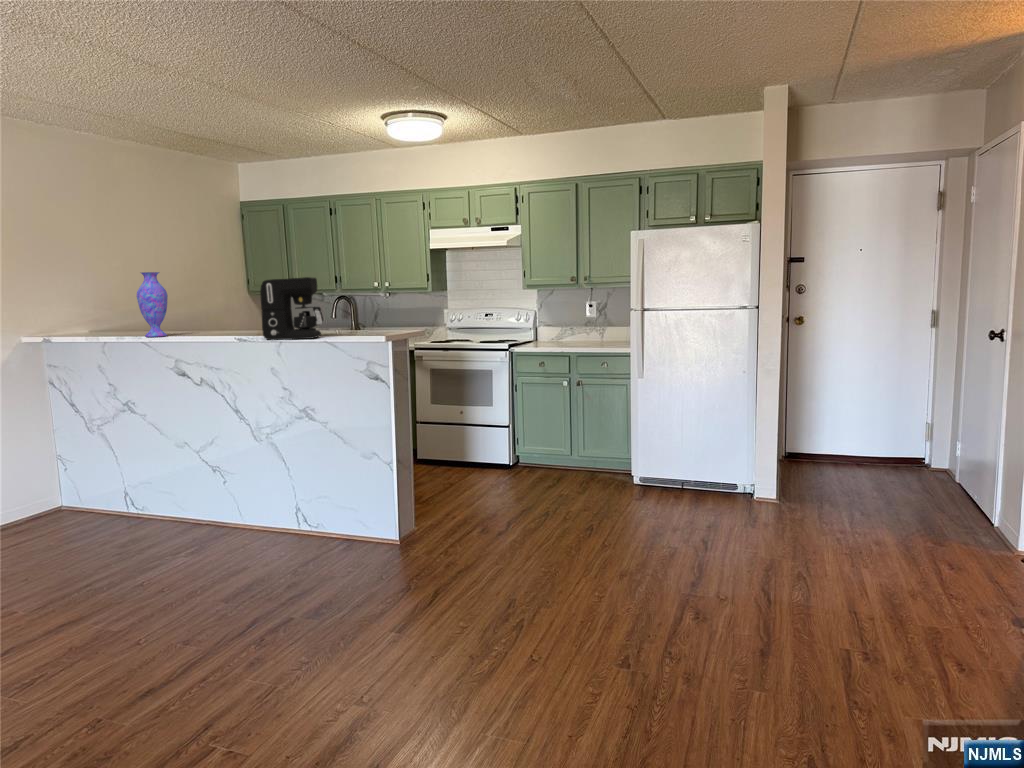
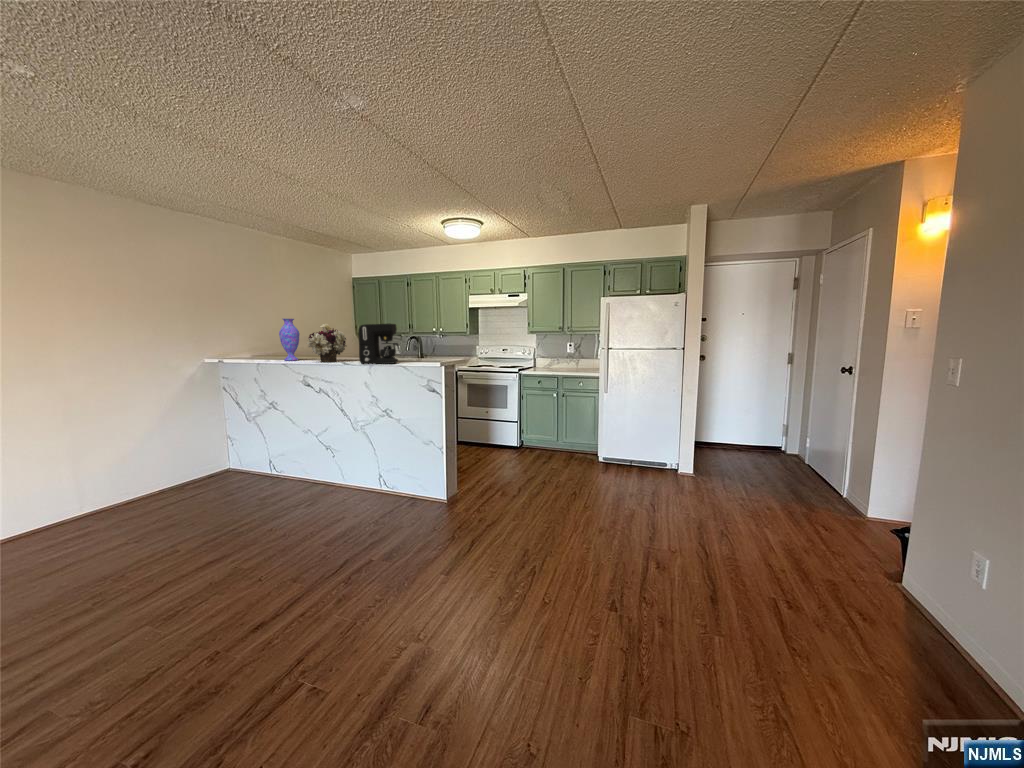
flower arrangement: none [181,279,241,338] -> present [307,324,347,362]

